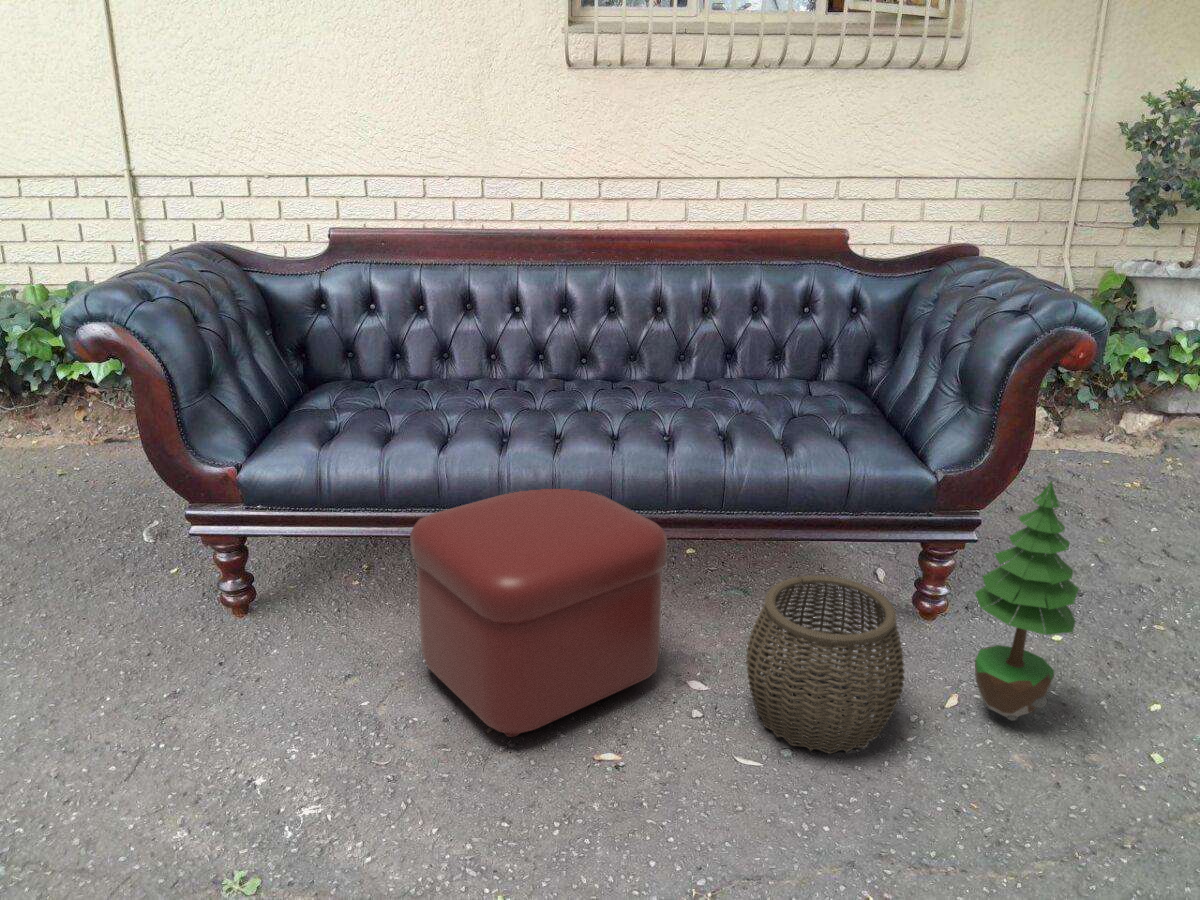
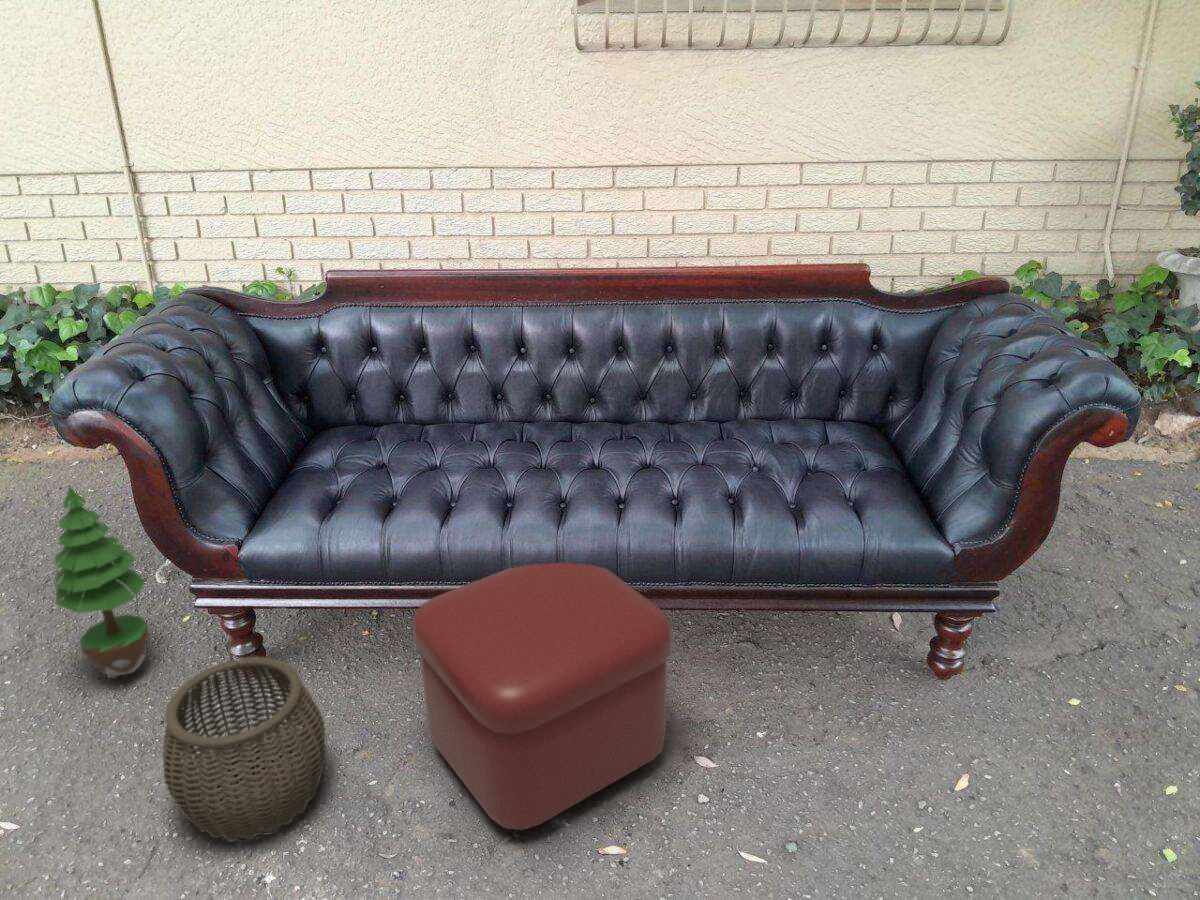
potted tree: present [975,481,1079,721] -> present [55,487,149,678]
woven basket: present [746,575,905,754] -> present [162,657,326,841]

